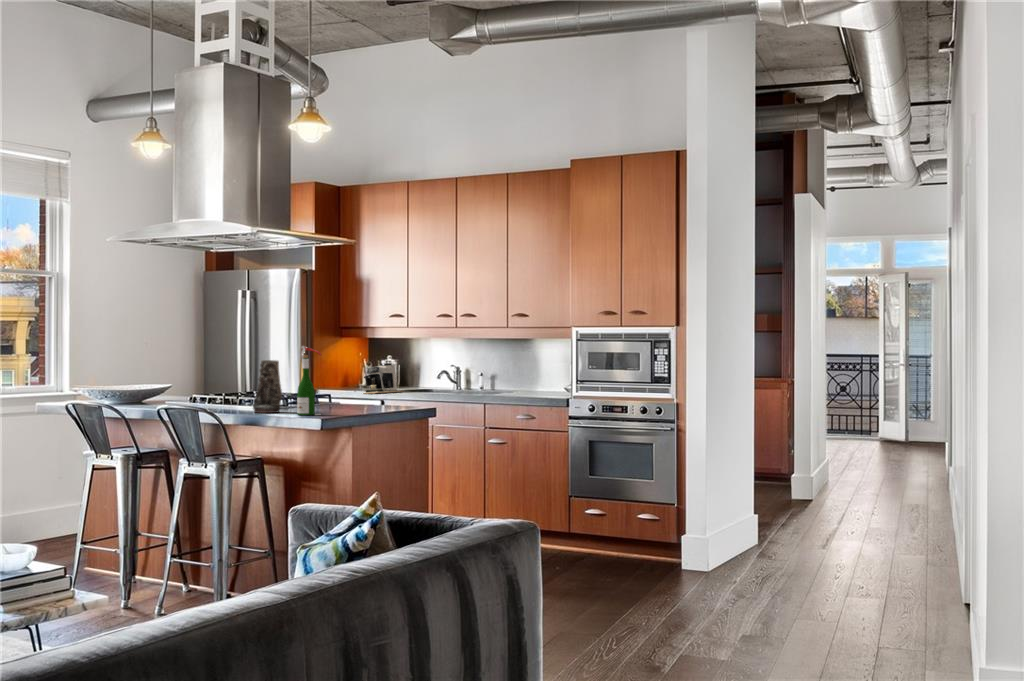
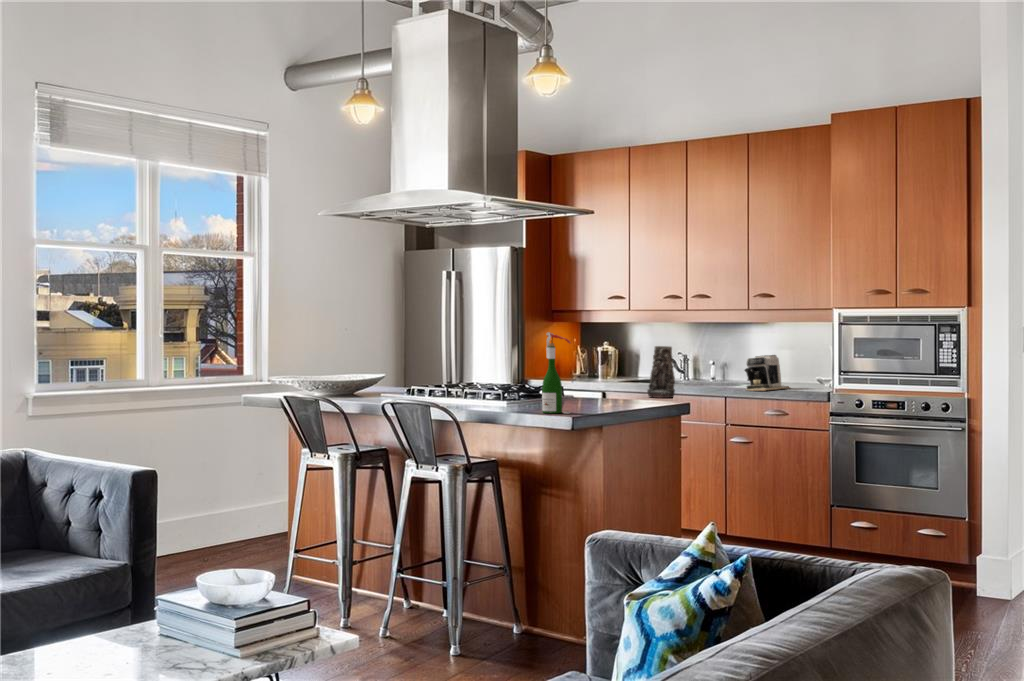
vase: present [253,360,282,413] -> present [647,346,675,398]
coffee maker: present [364,365,404,394] -> present [745,355,789,391]

